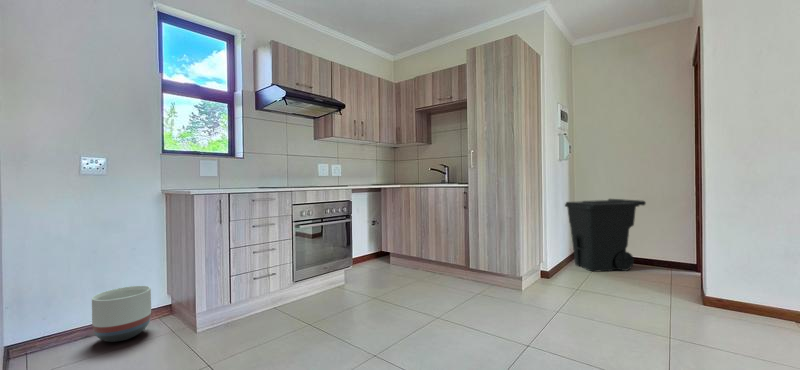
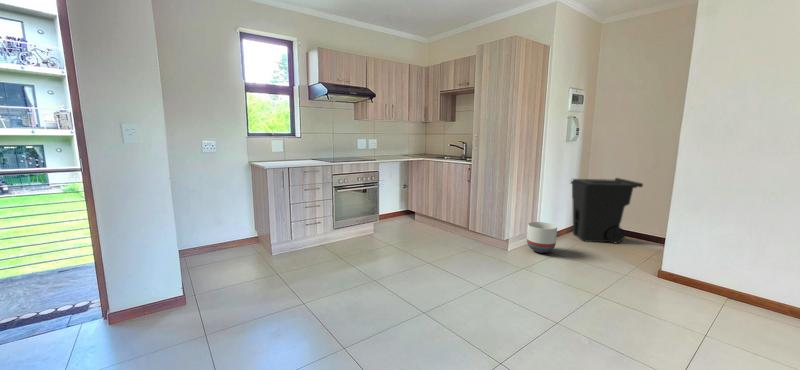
planter: present [92,286,151,342] -> present [527,222,557,253]

